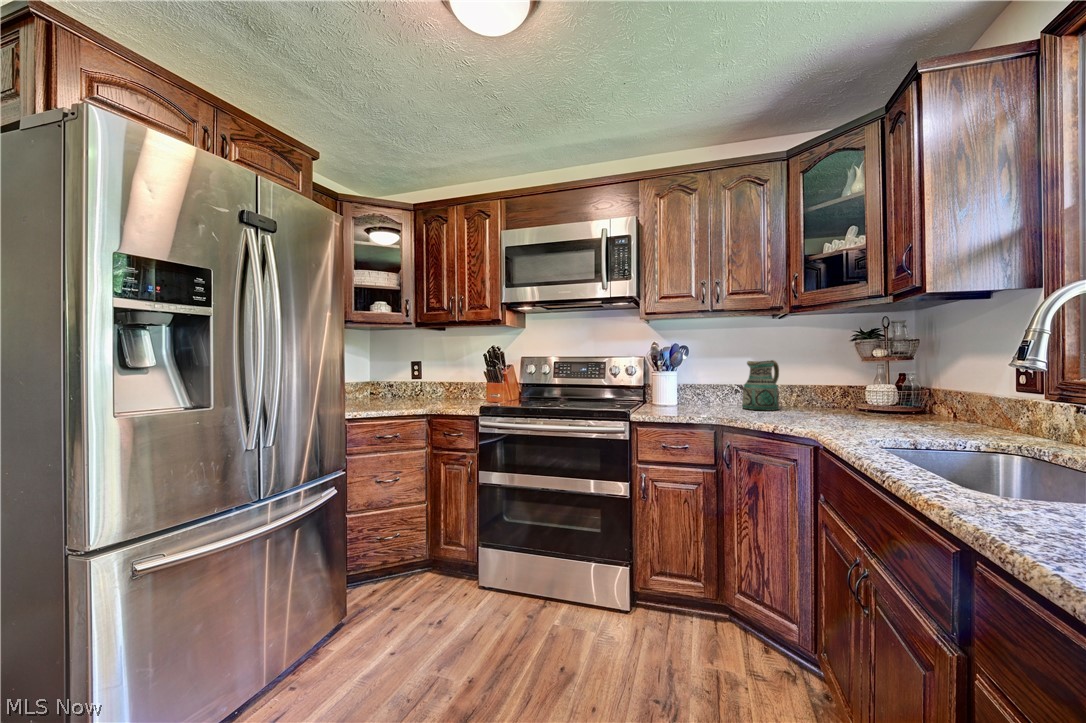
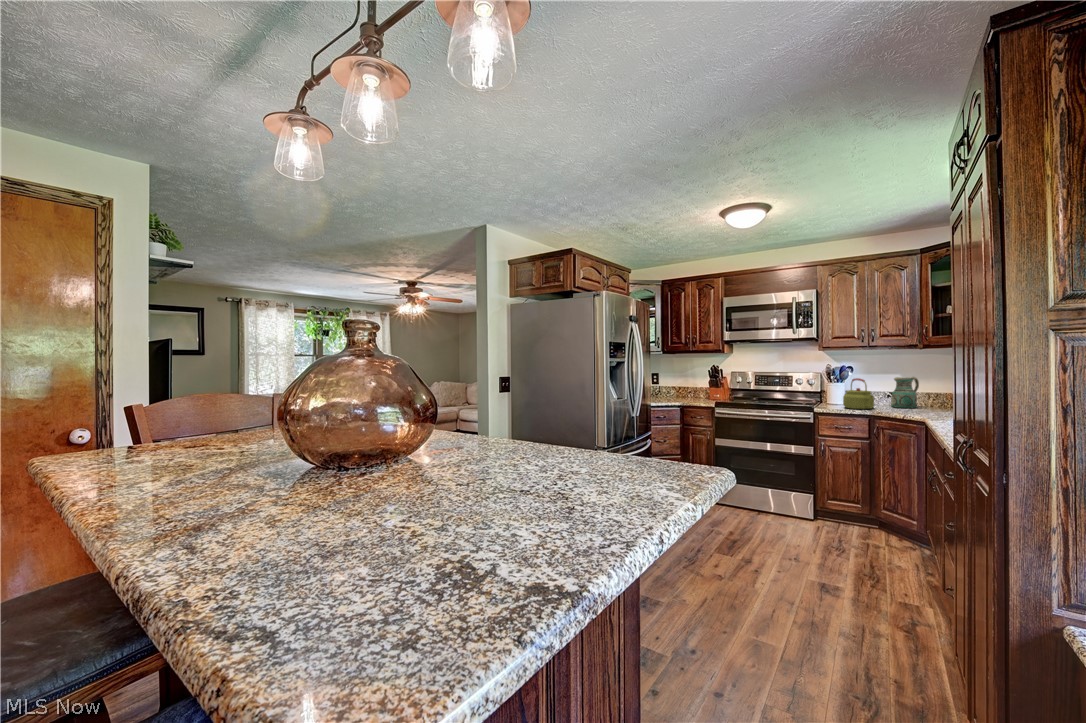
kettle: none [675,362,721,414] -> present [843,378,874,409]

